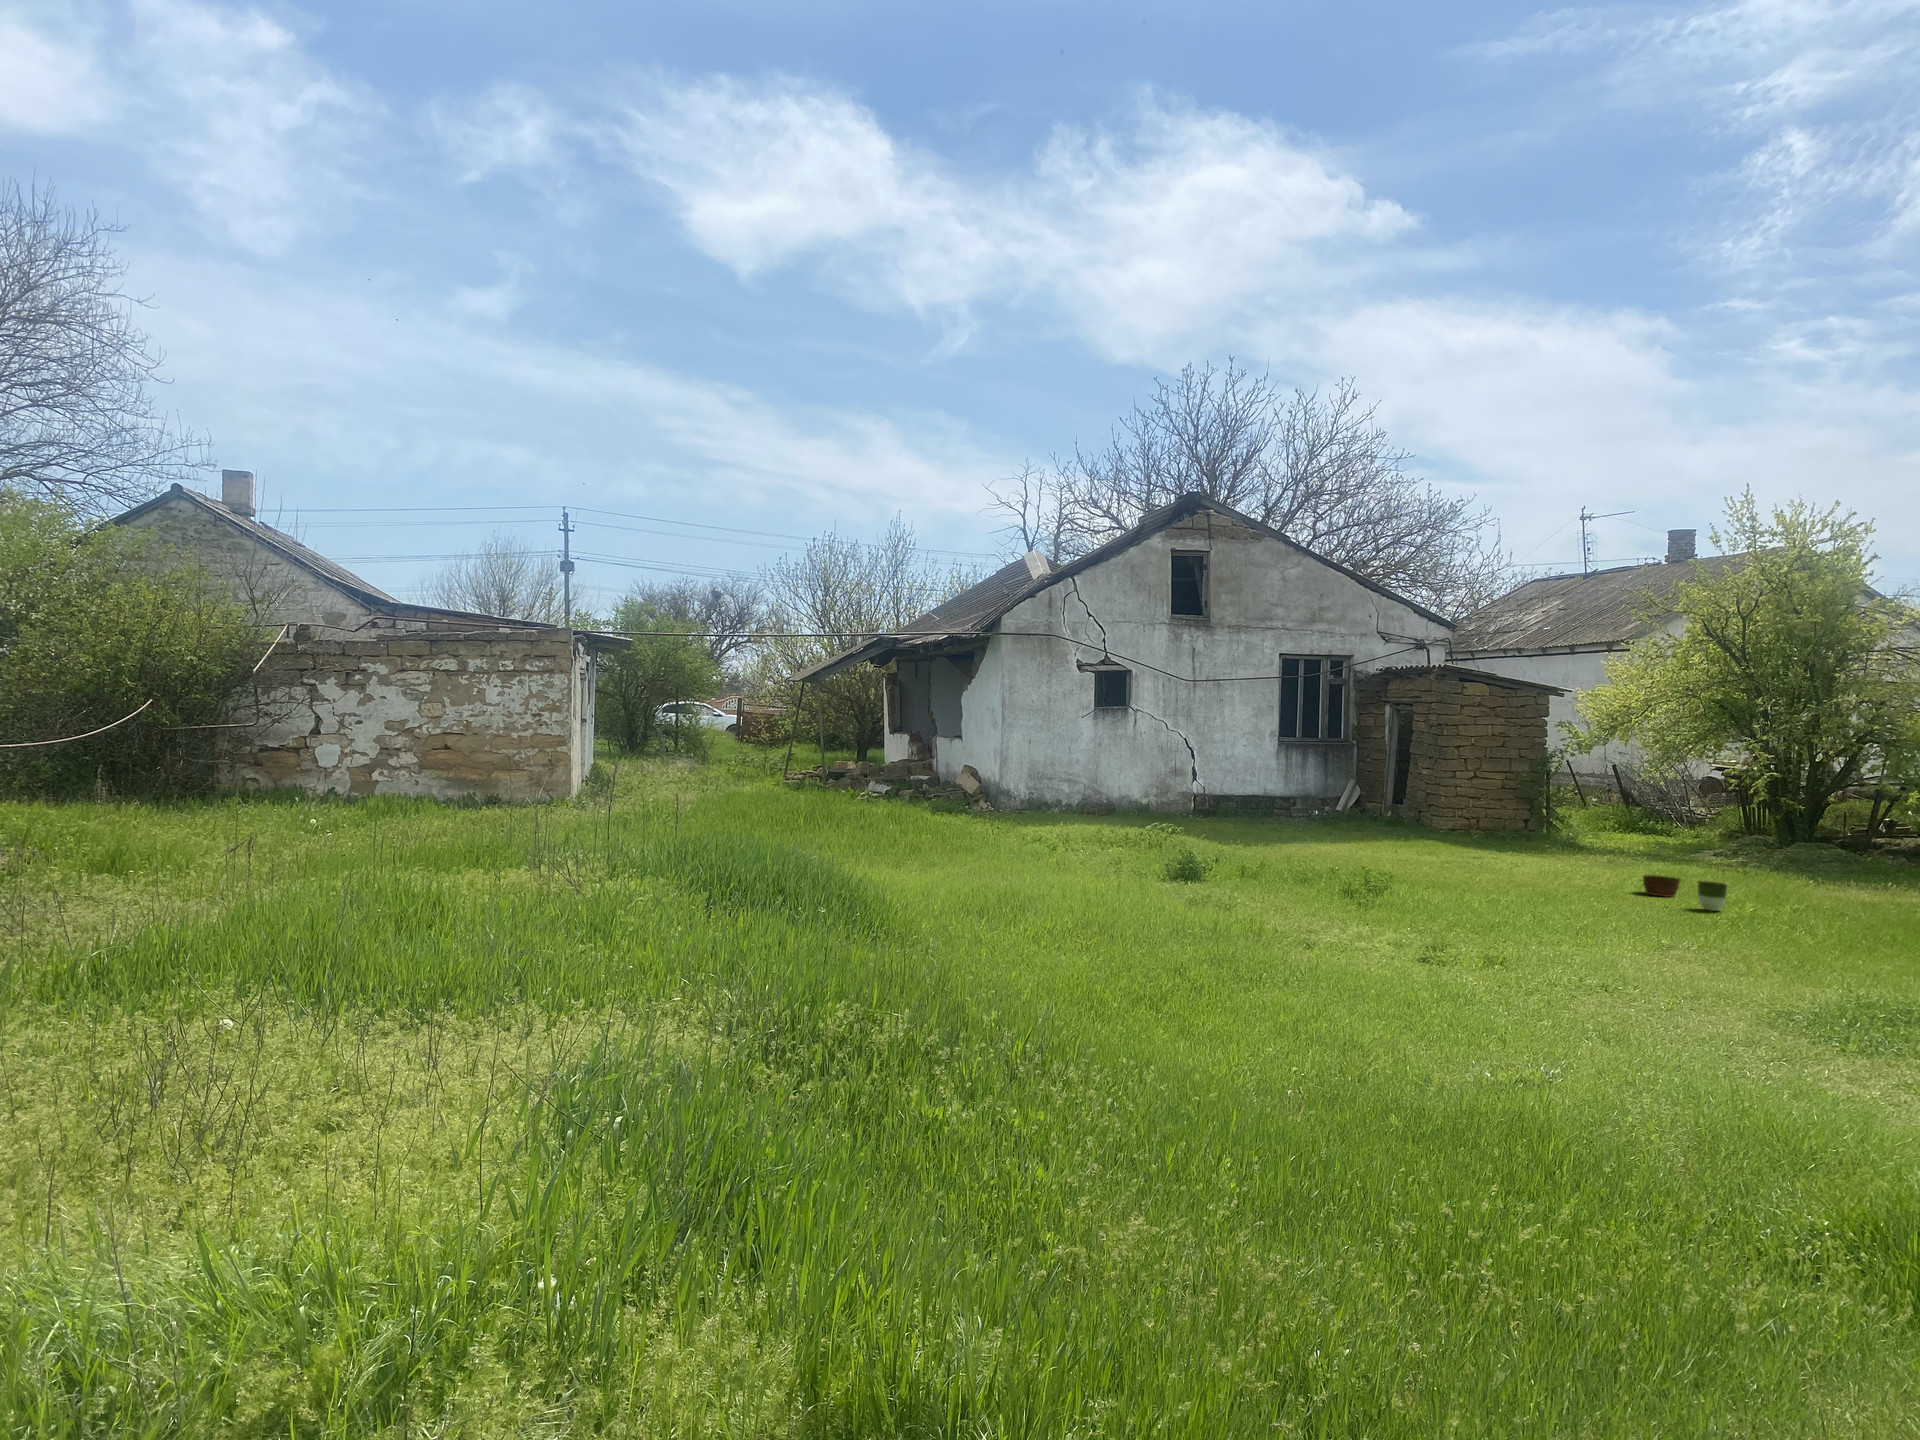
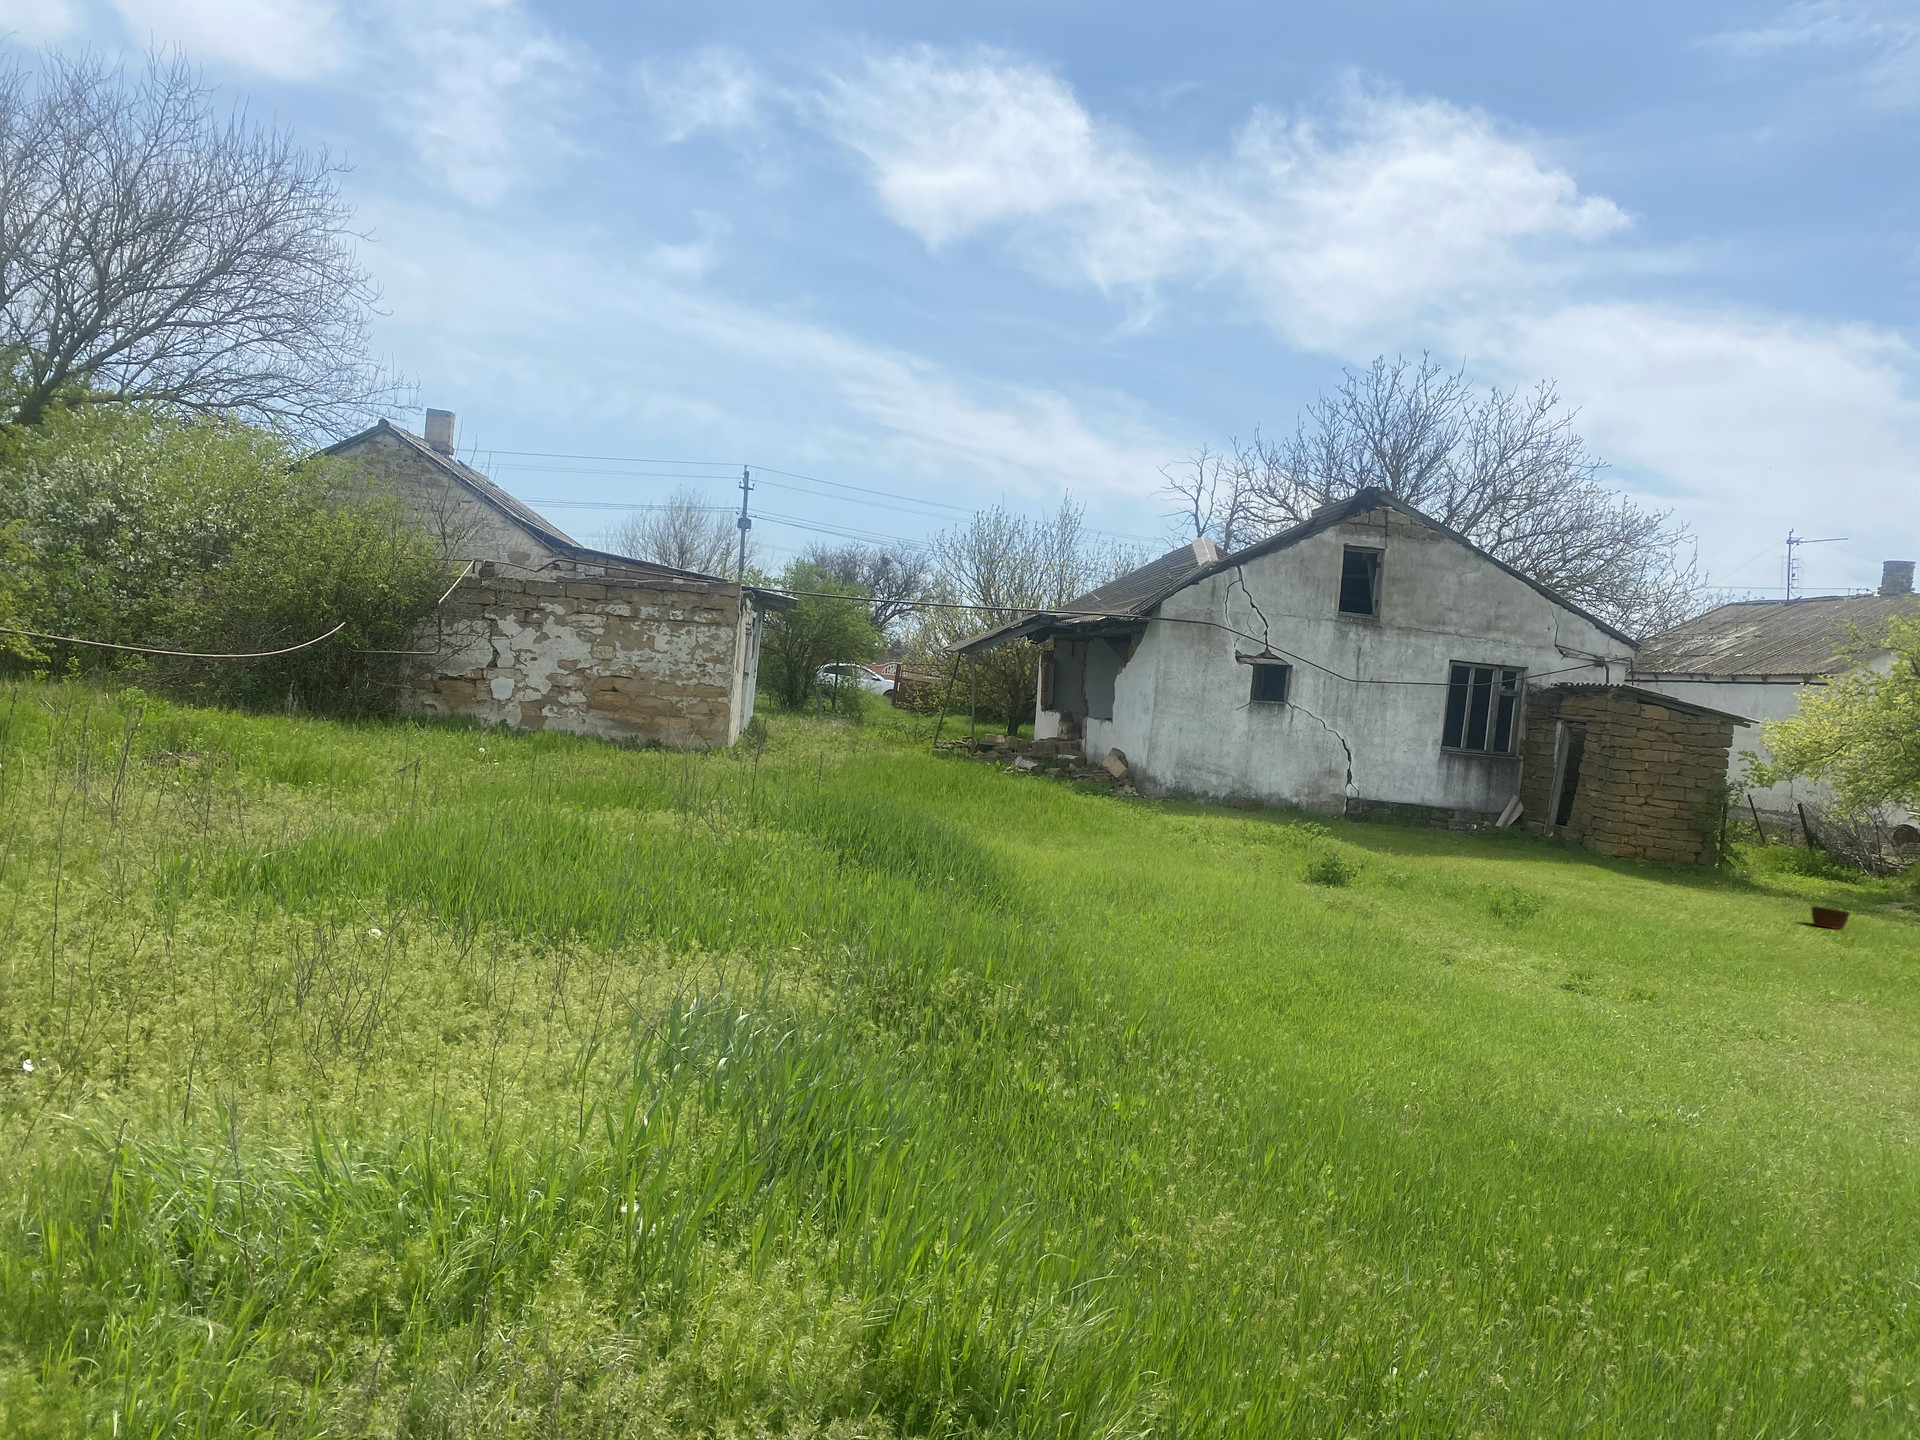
planter: present [1698,881,1727,911] -> none [1864,913,1896,943]

